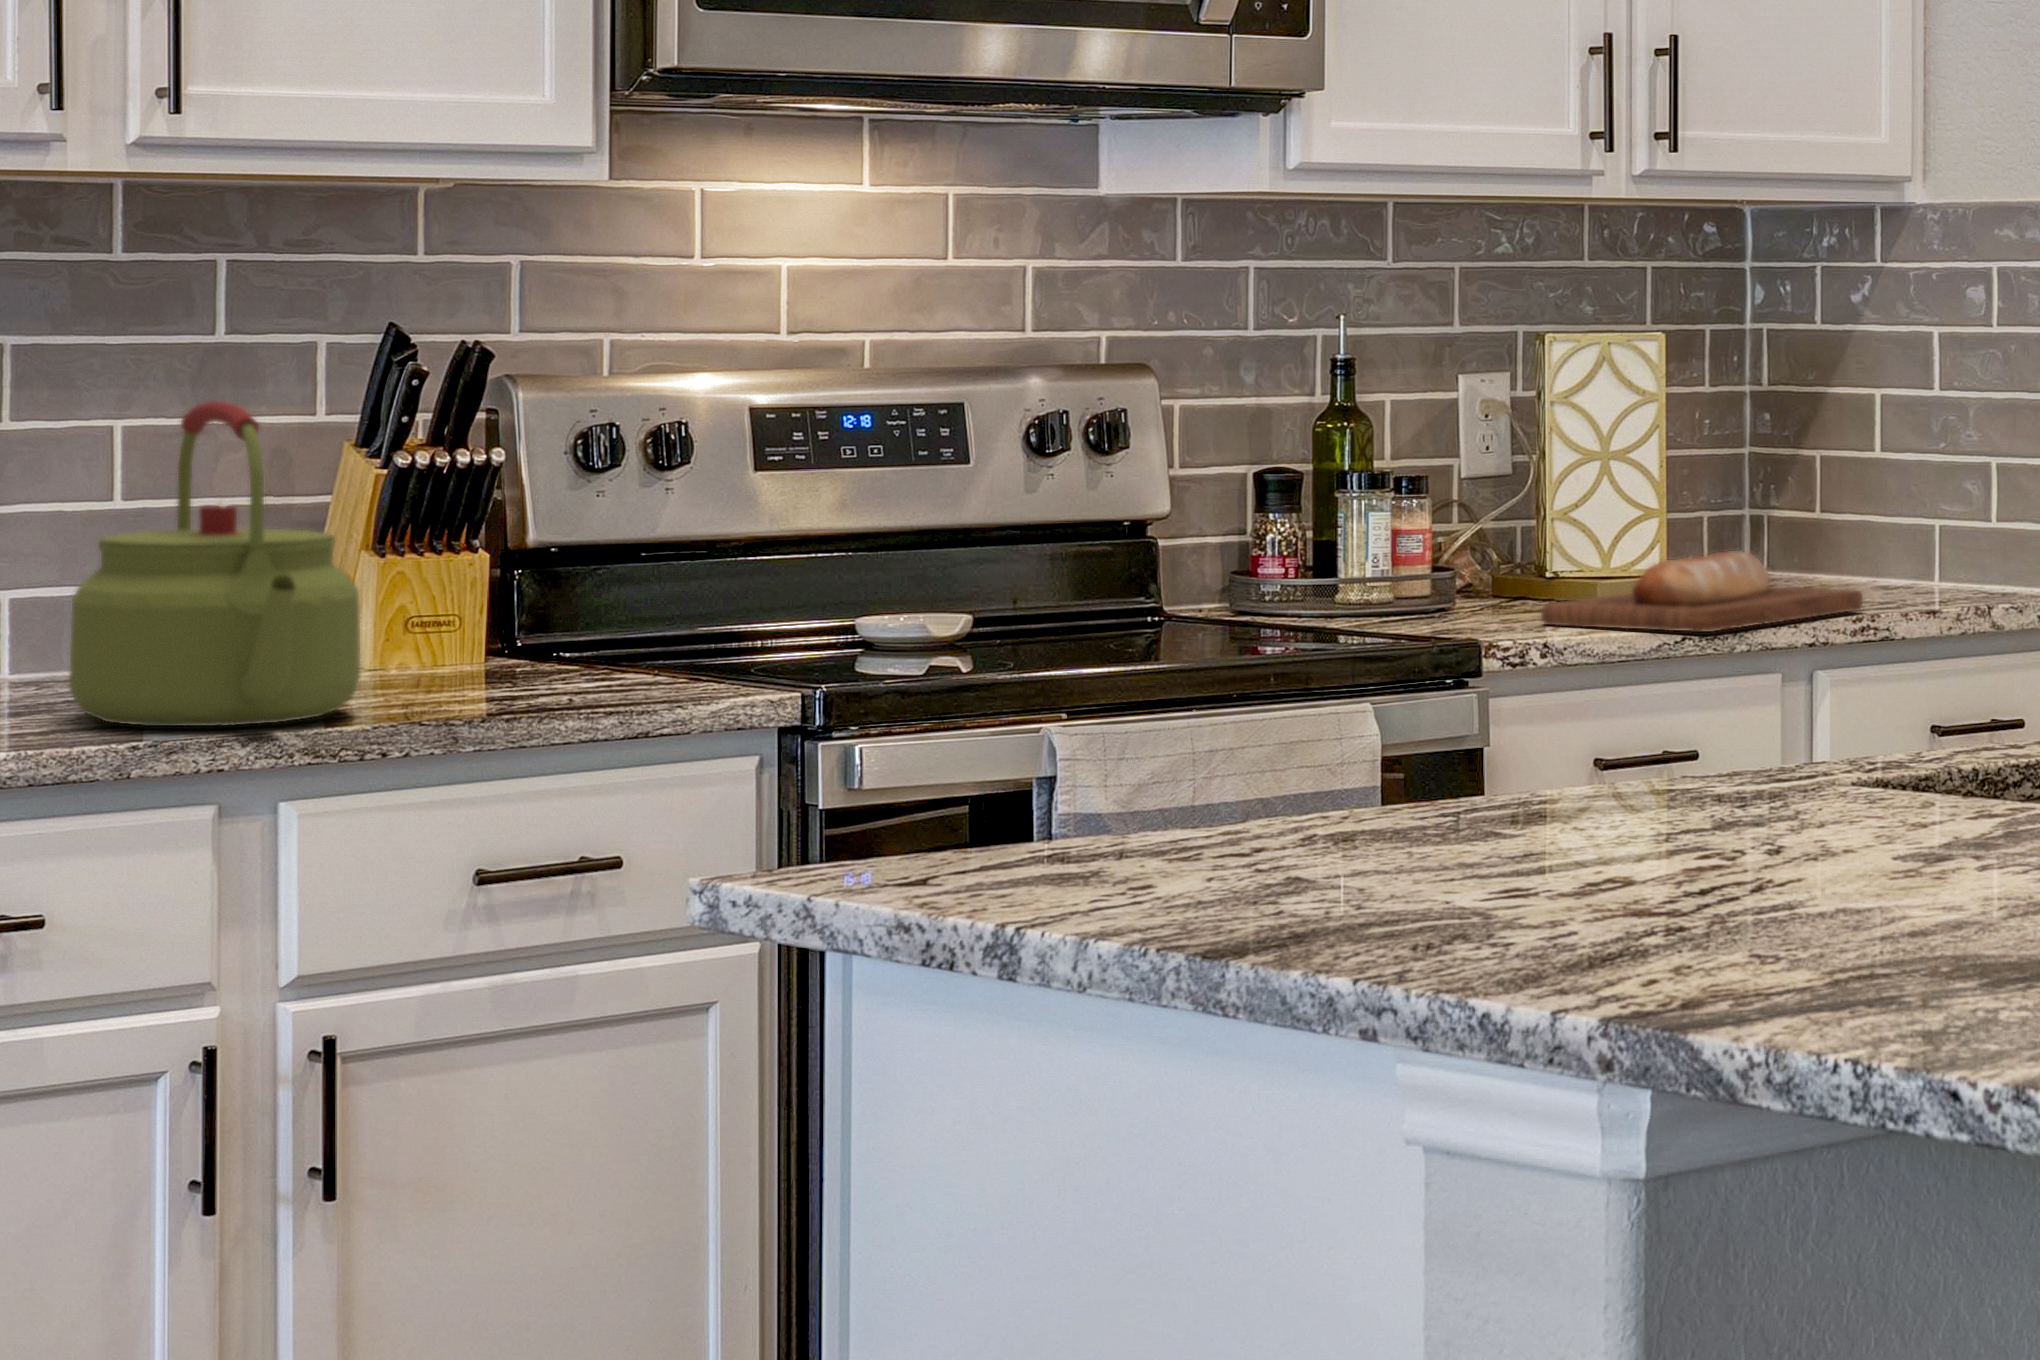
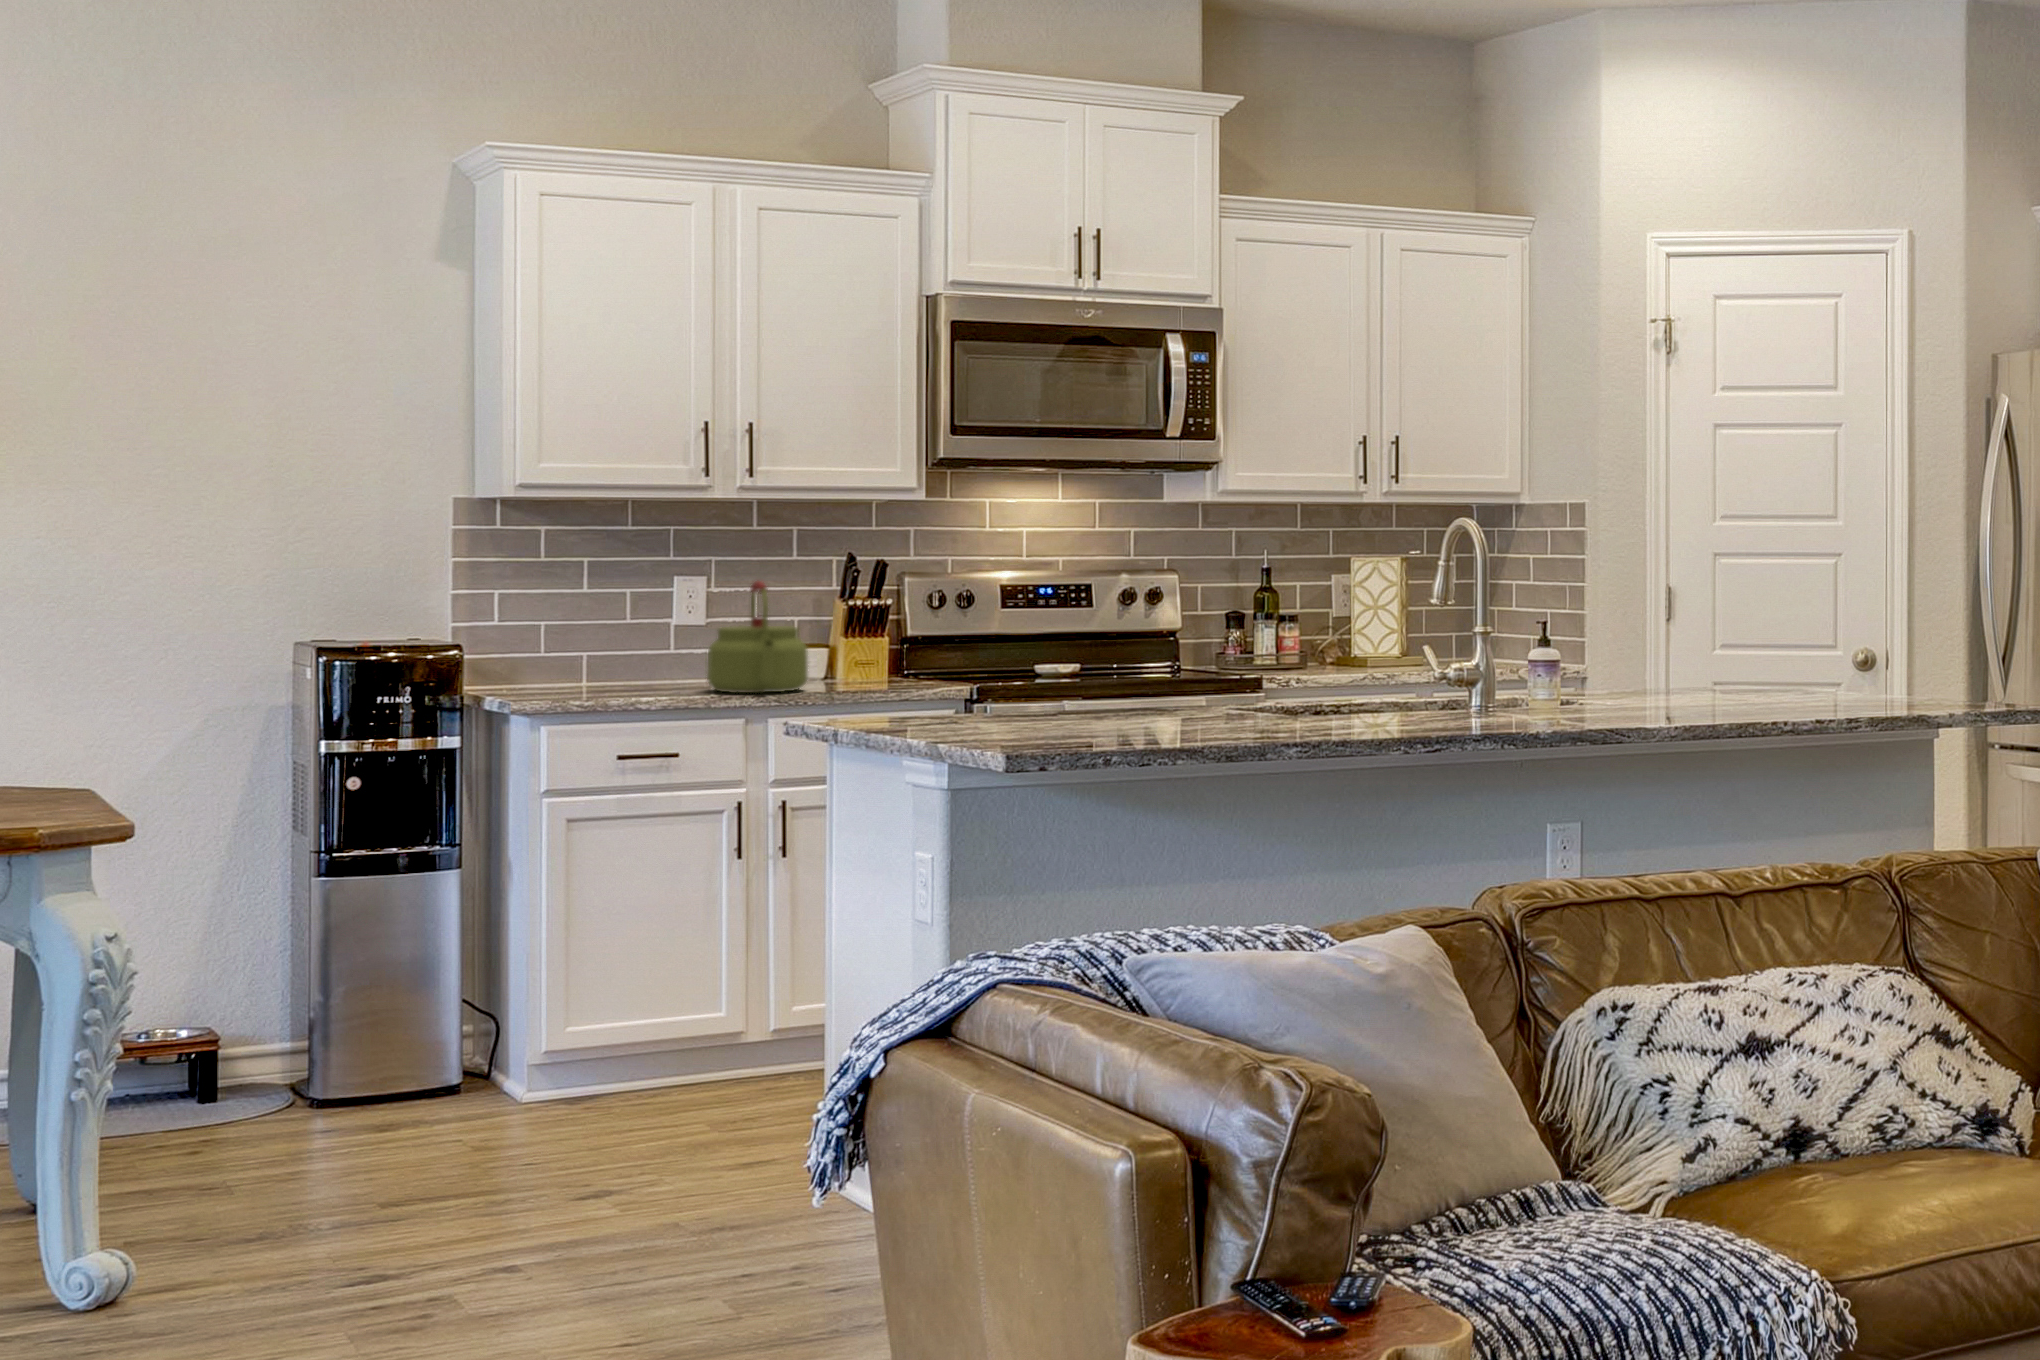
bread loaf: present [1541,551,1863,632] -> none [1315,647,1463,677]

